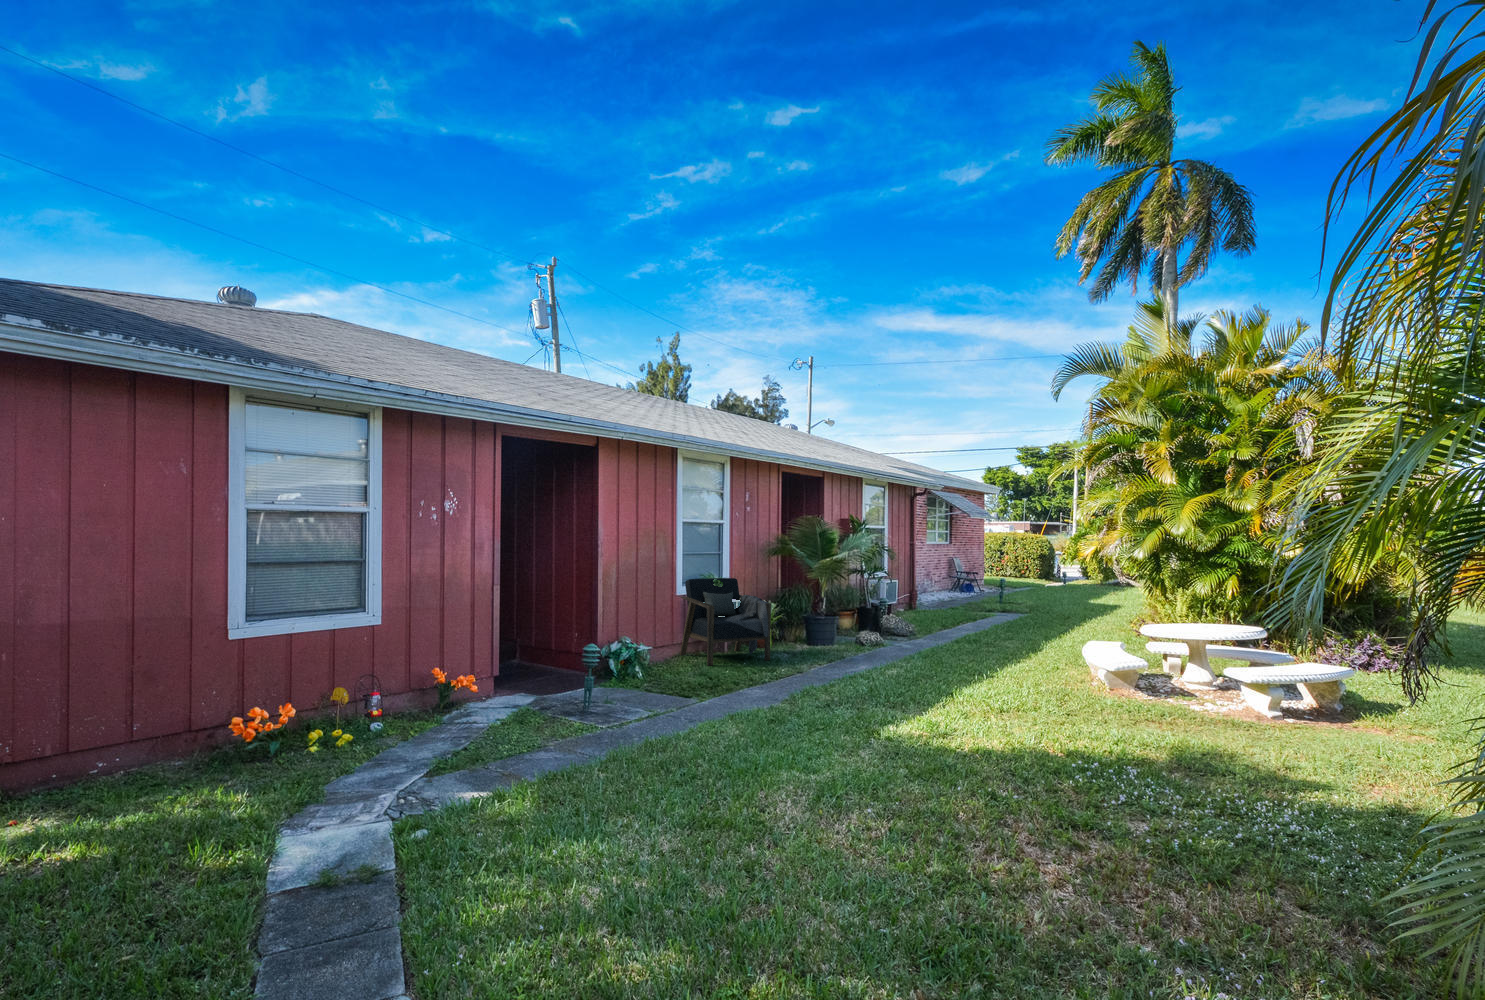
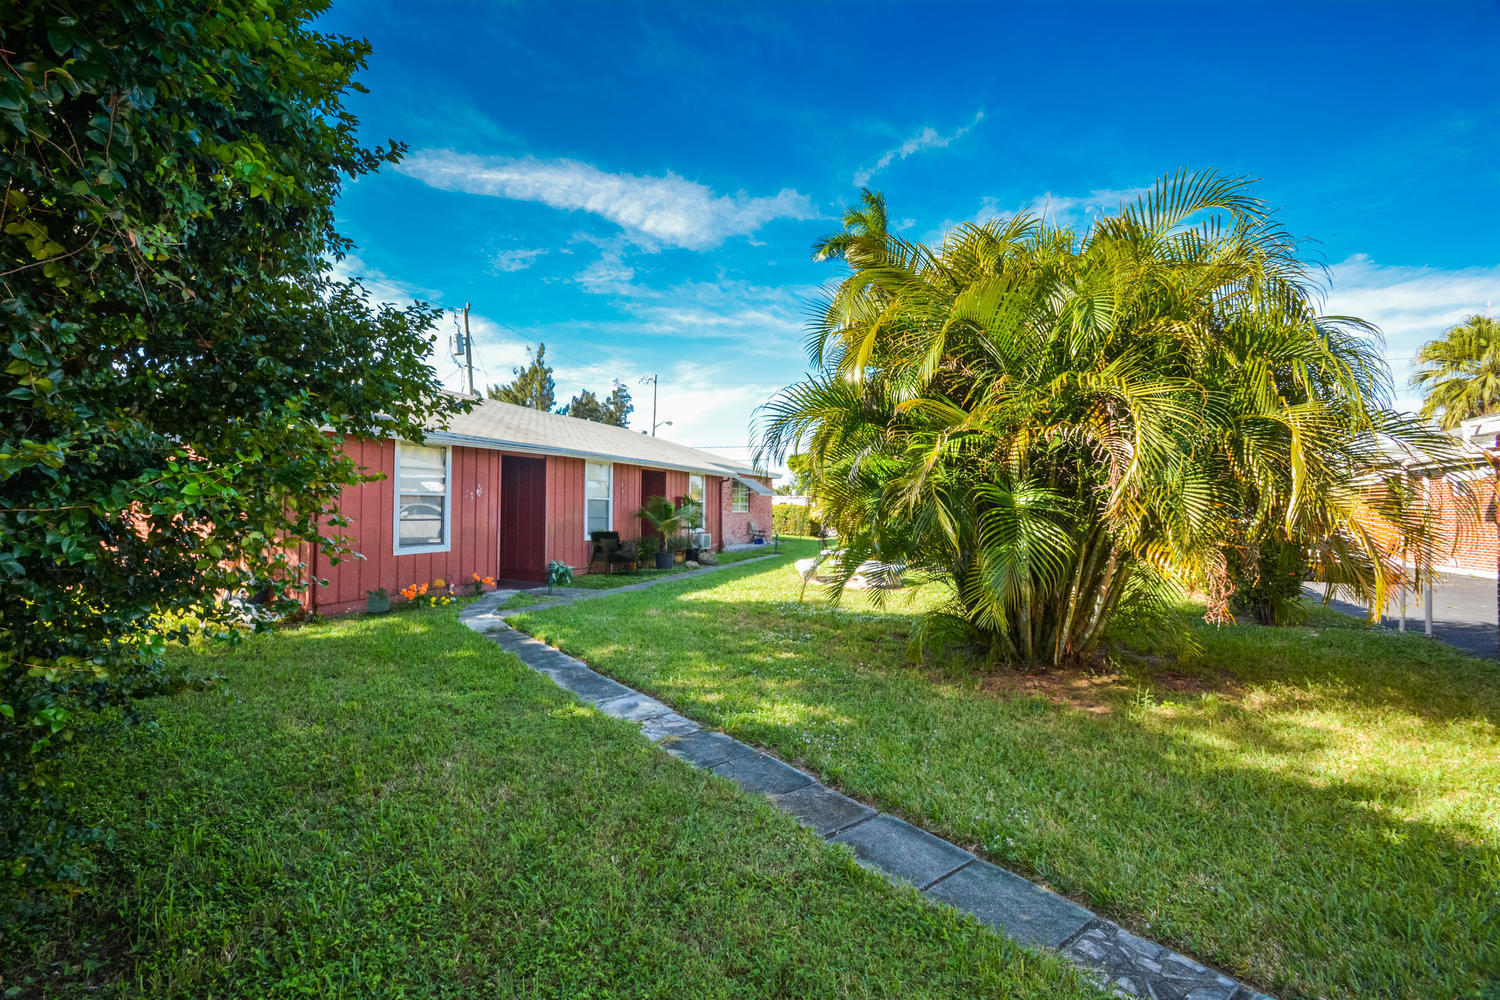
decorative plant: none [129,711,208,775] -> present [365,587,391,613]

